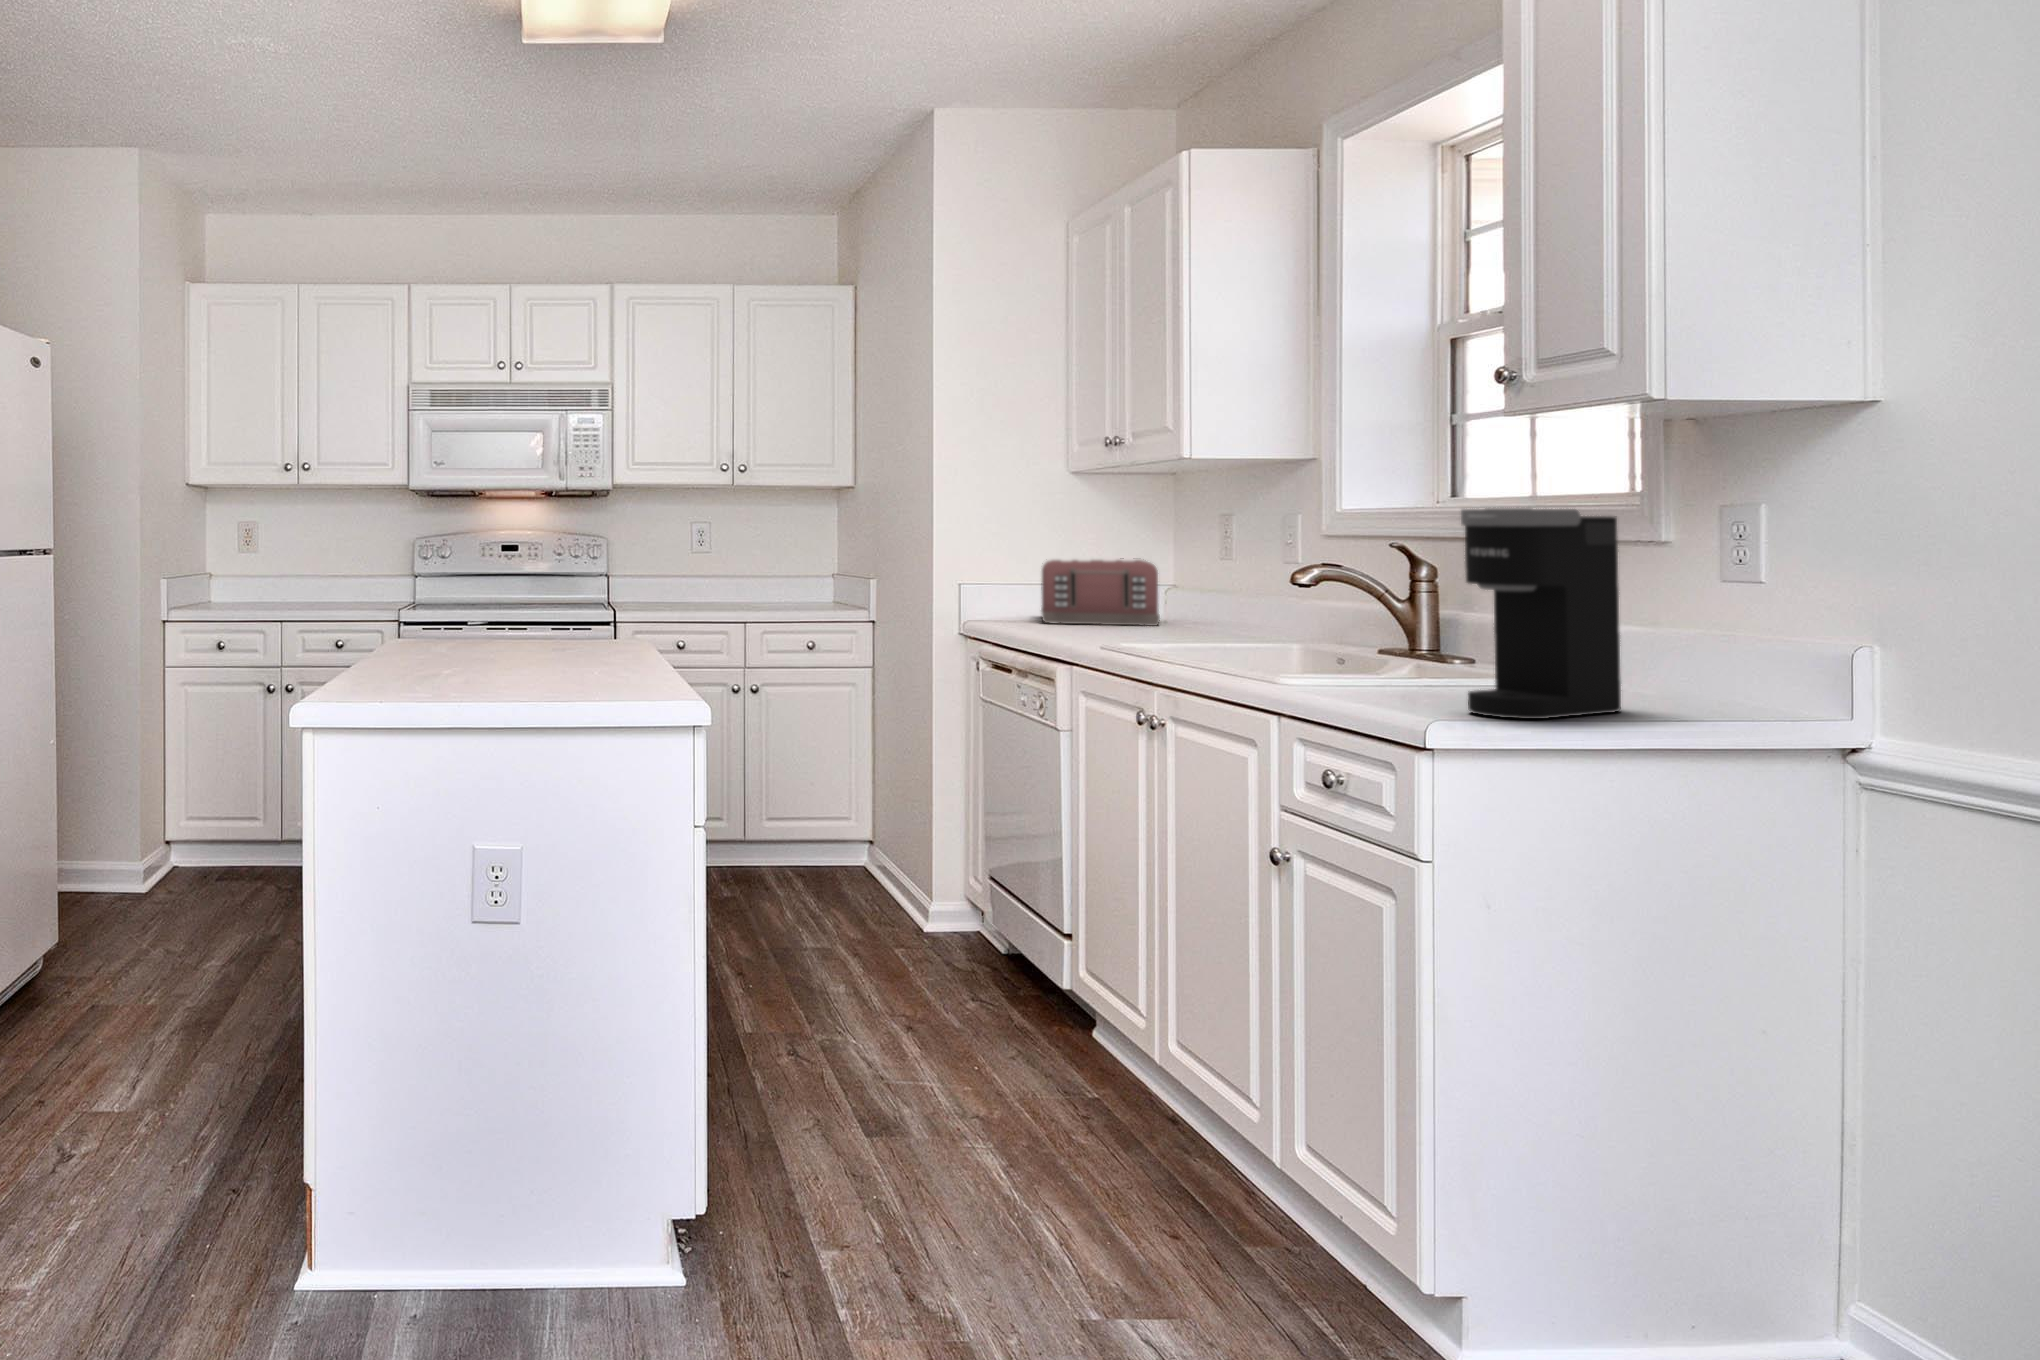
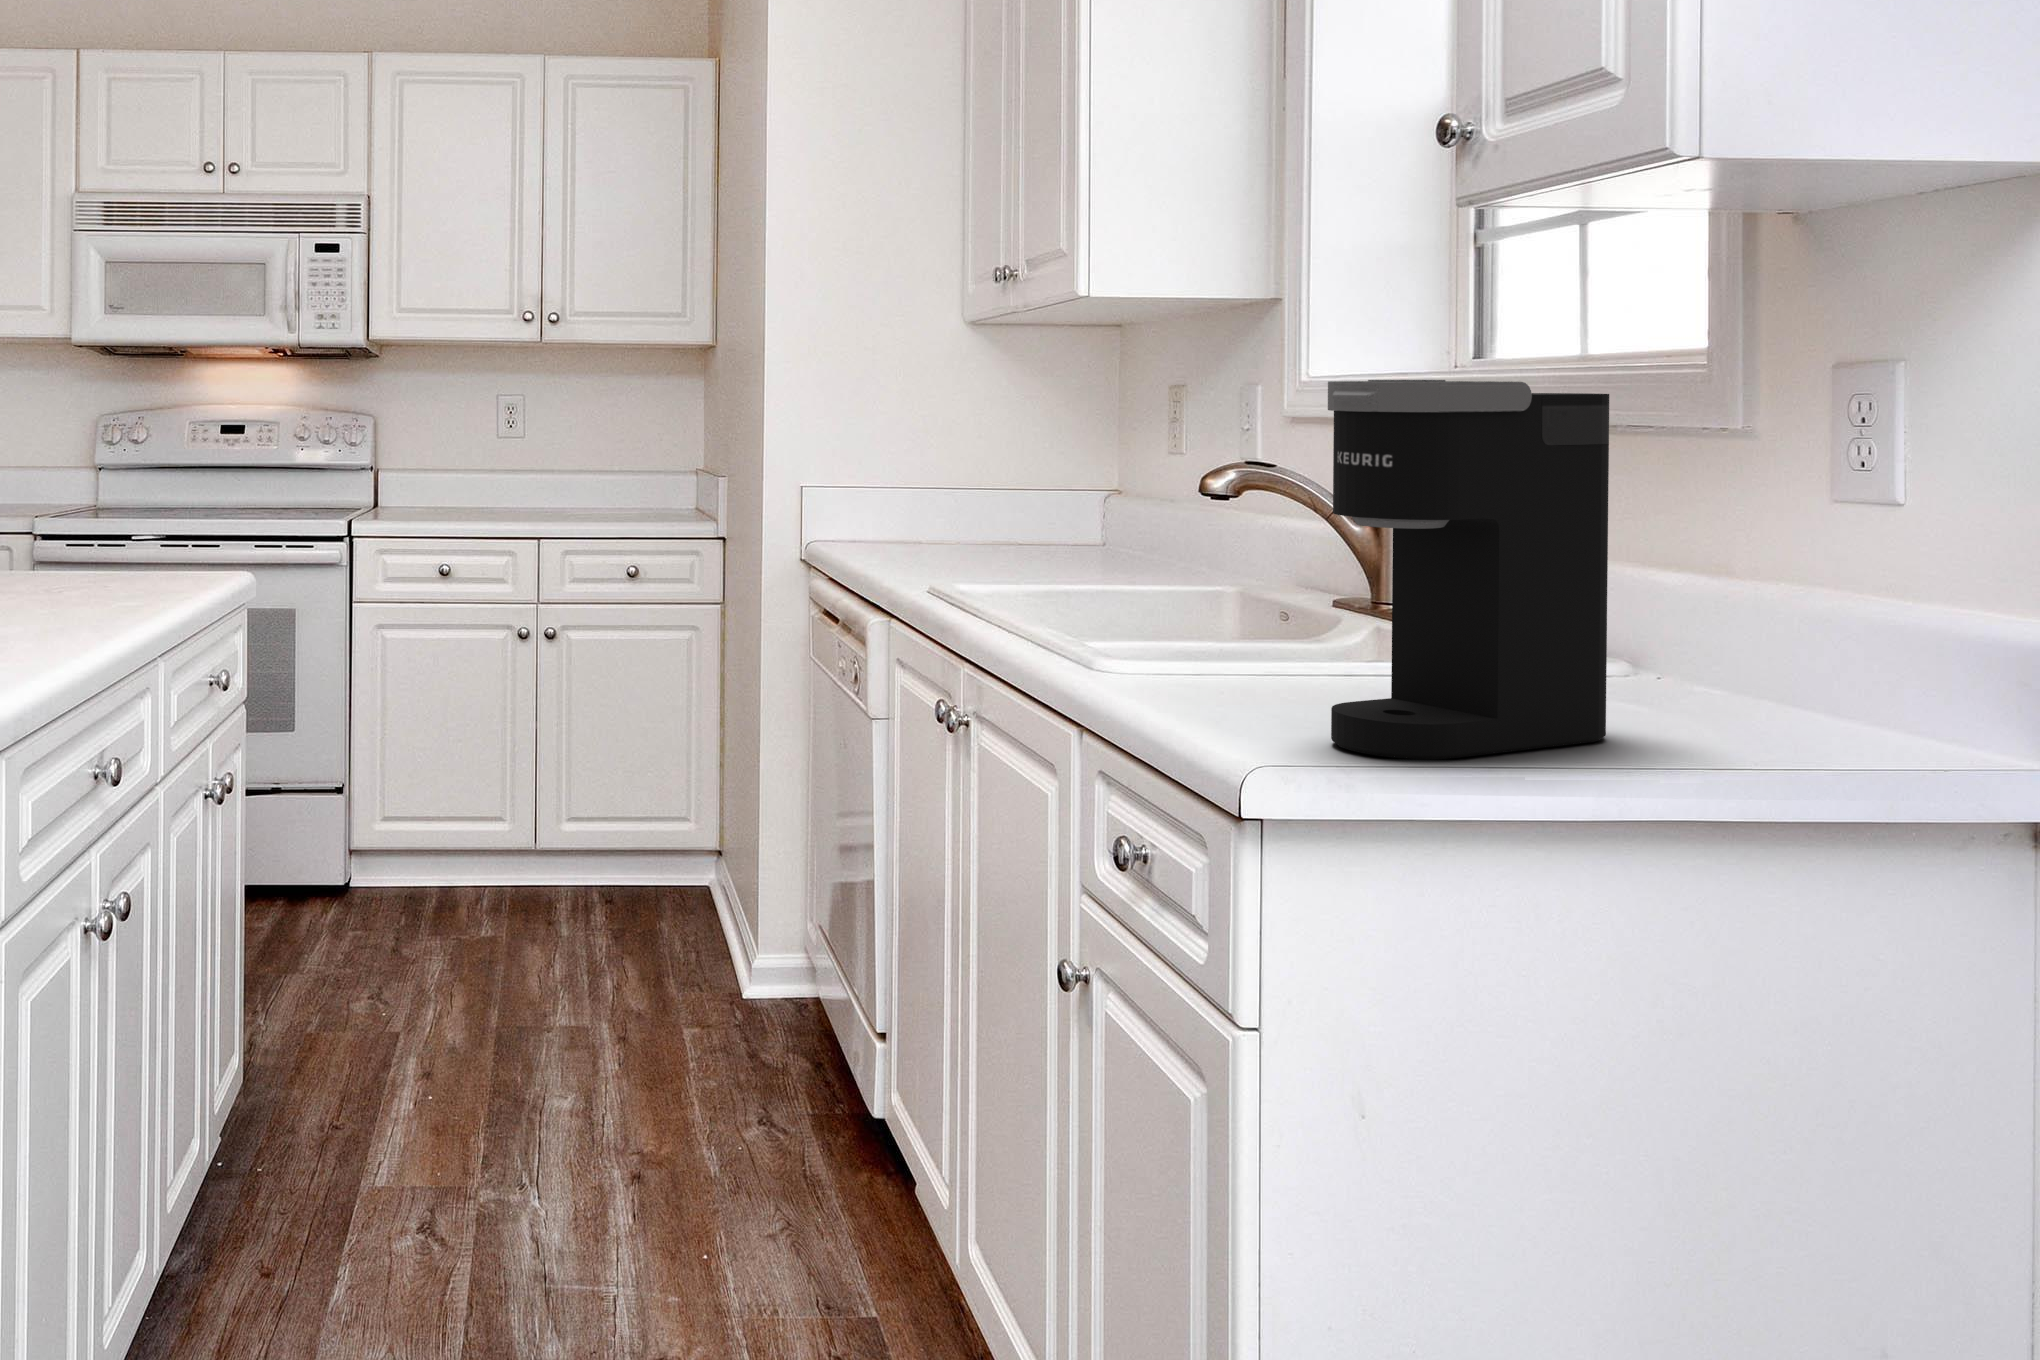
toaster: present [1041,560,1160,626] -> none [913,447,1092,552]

